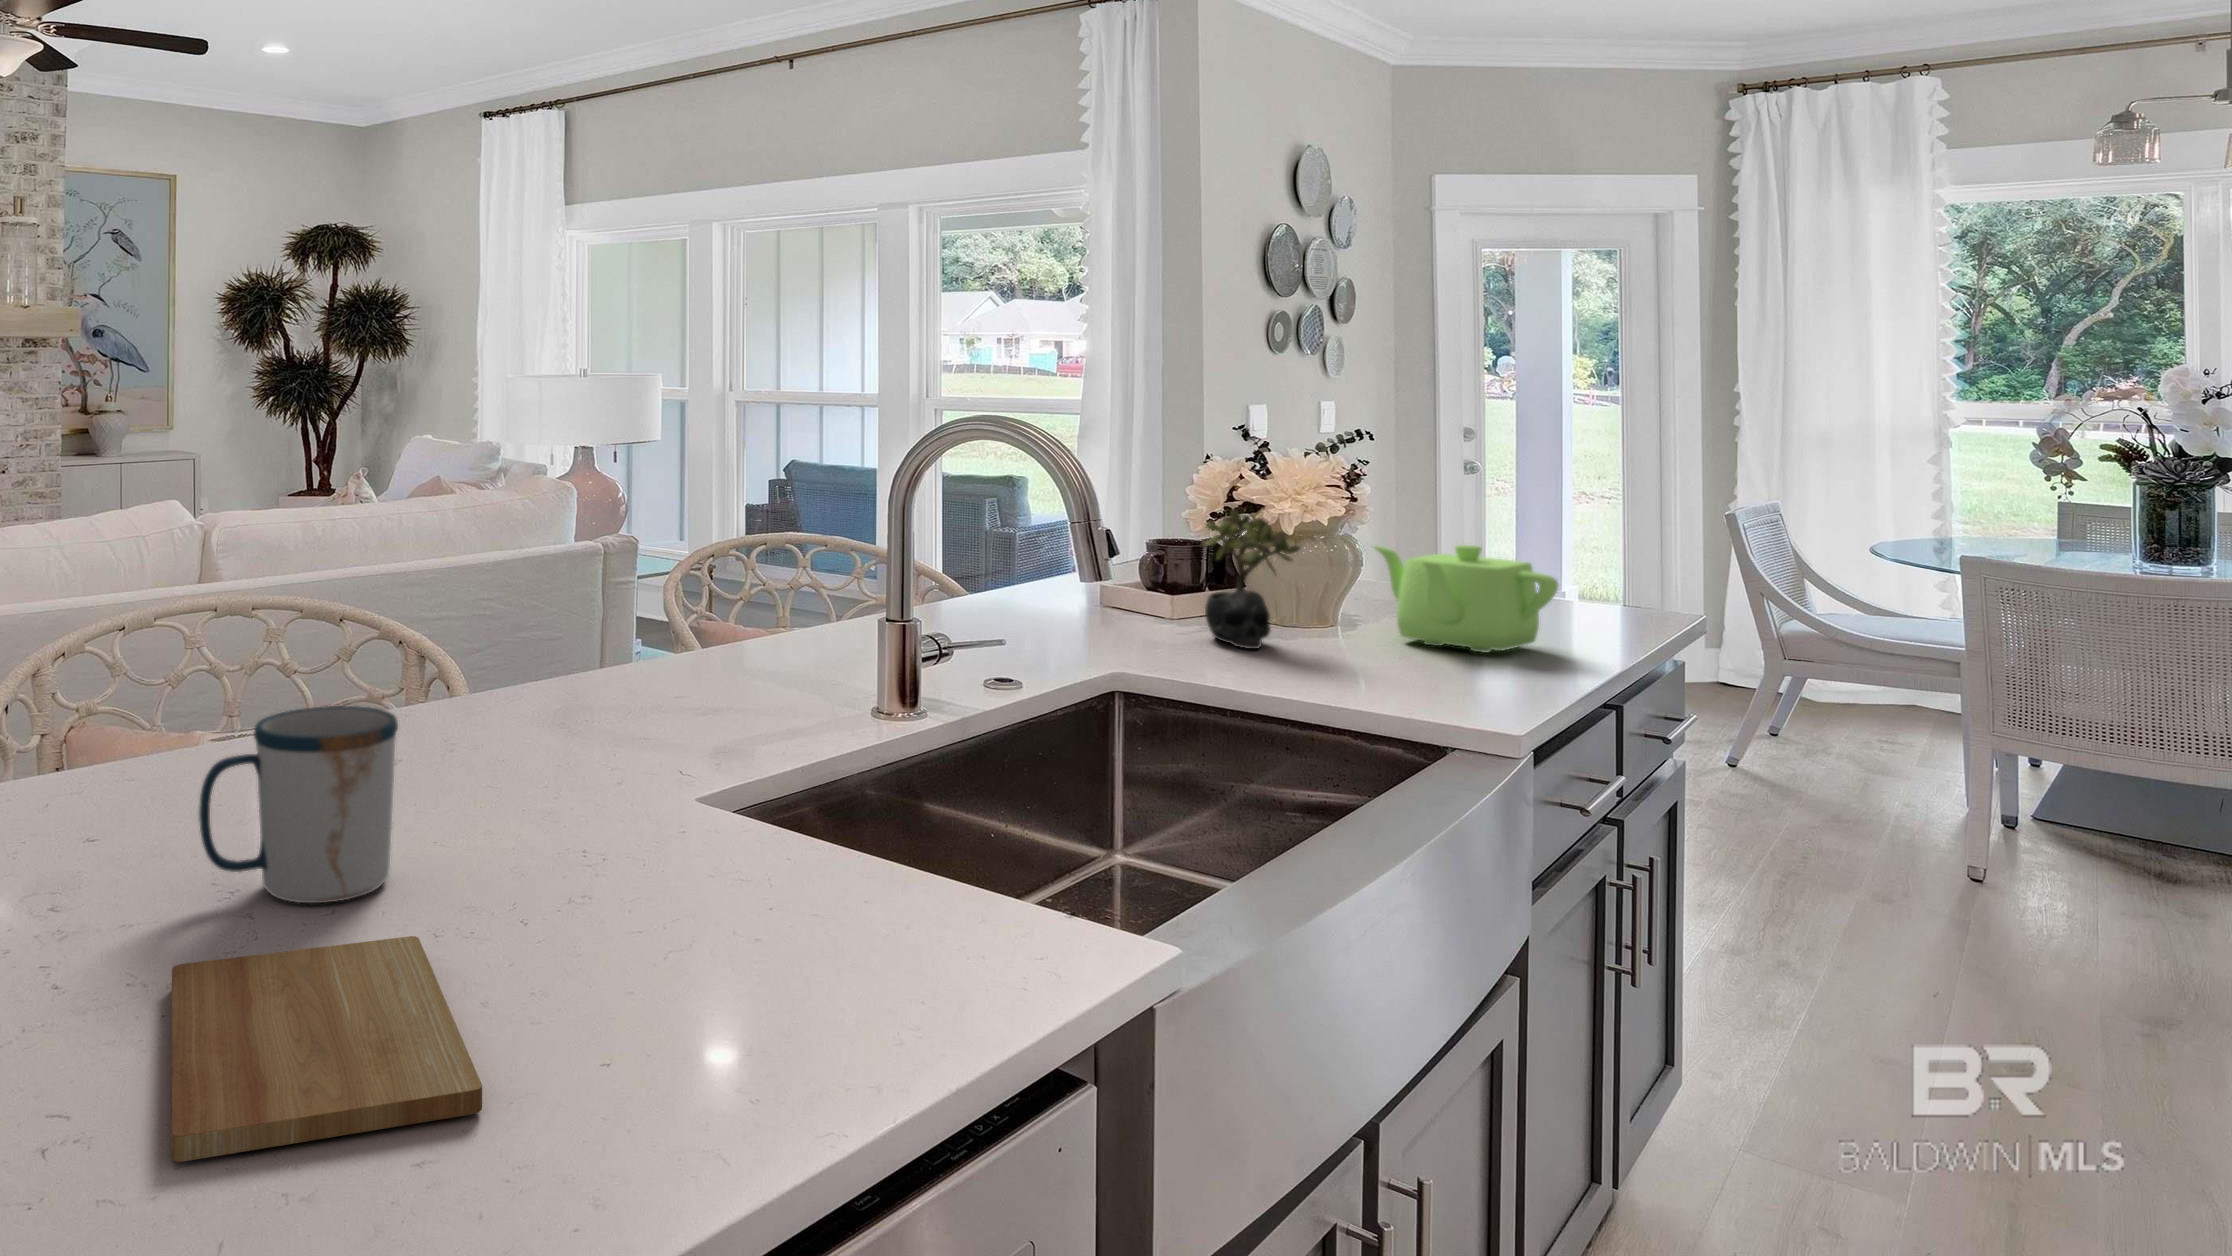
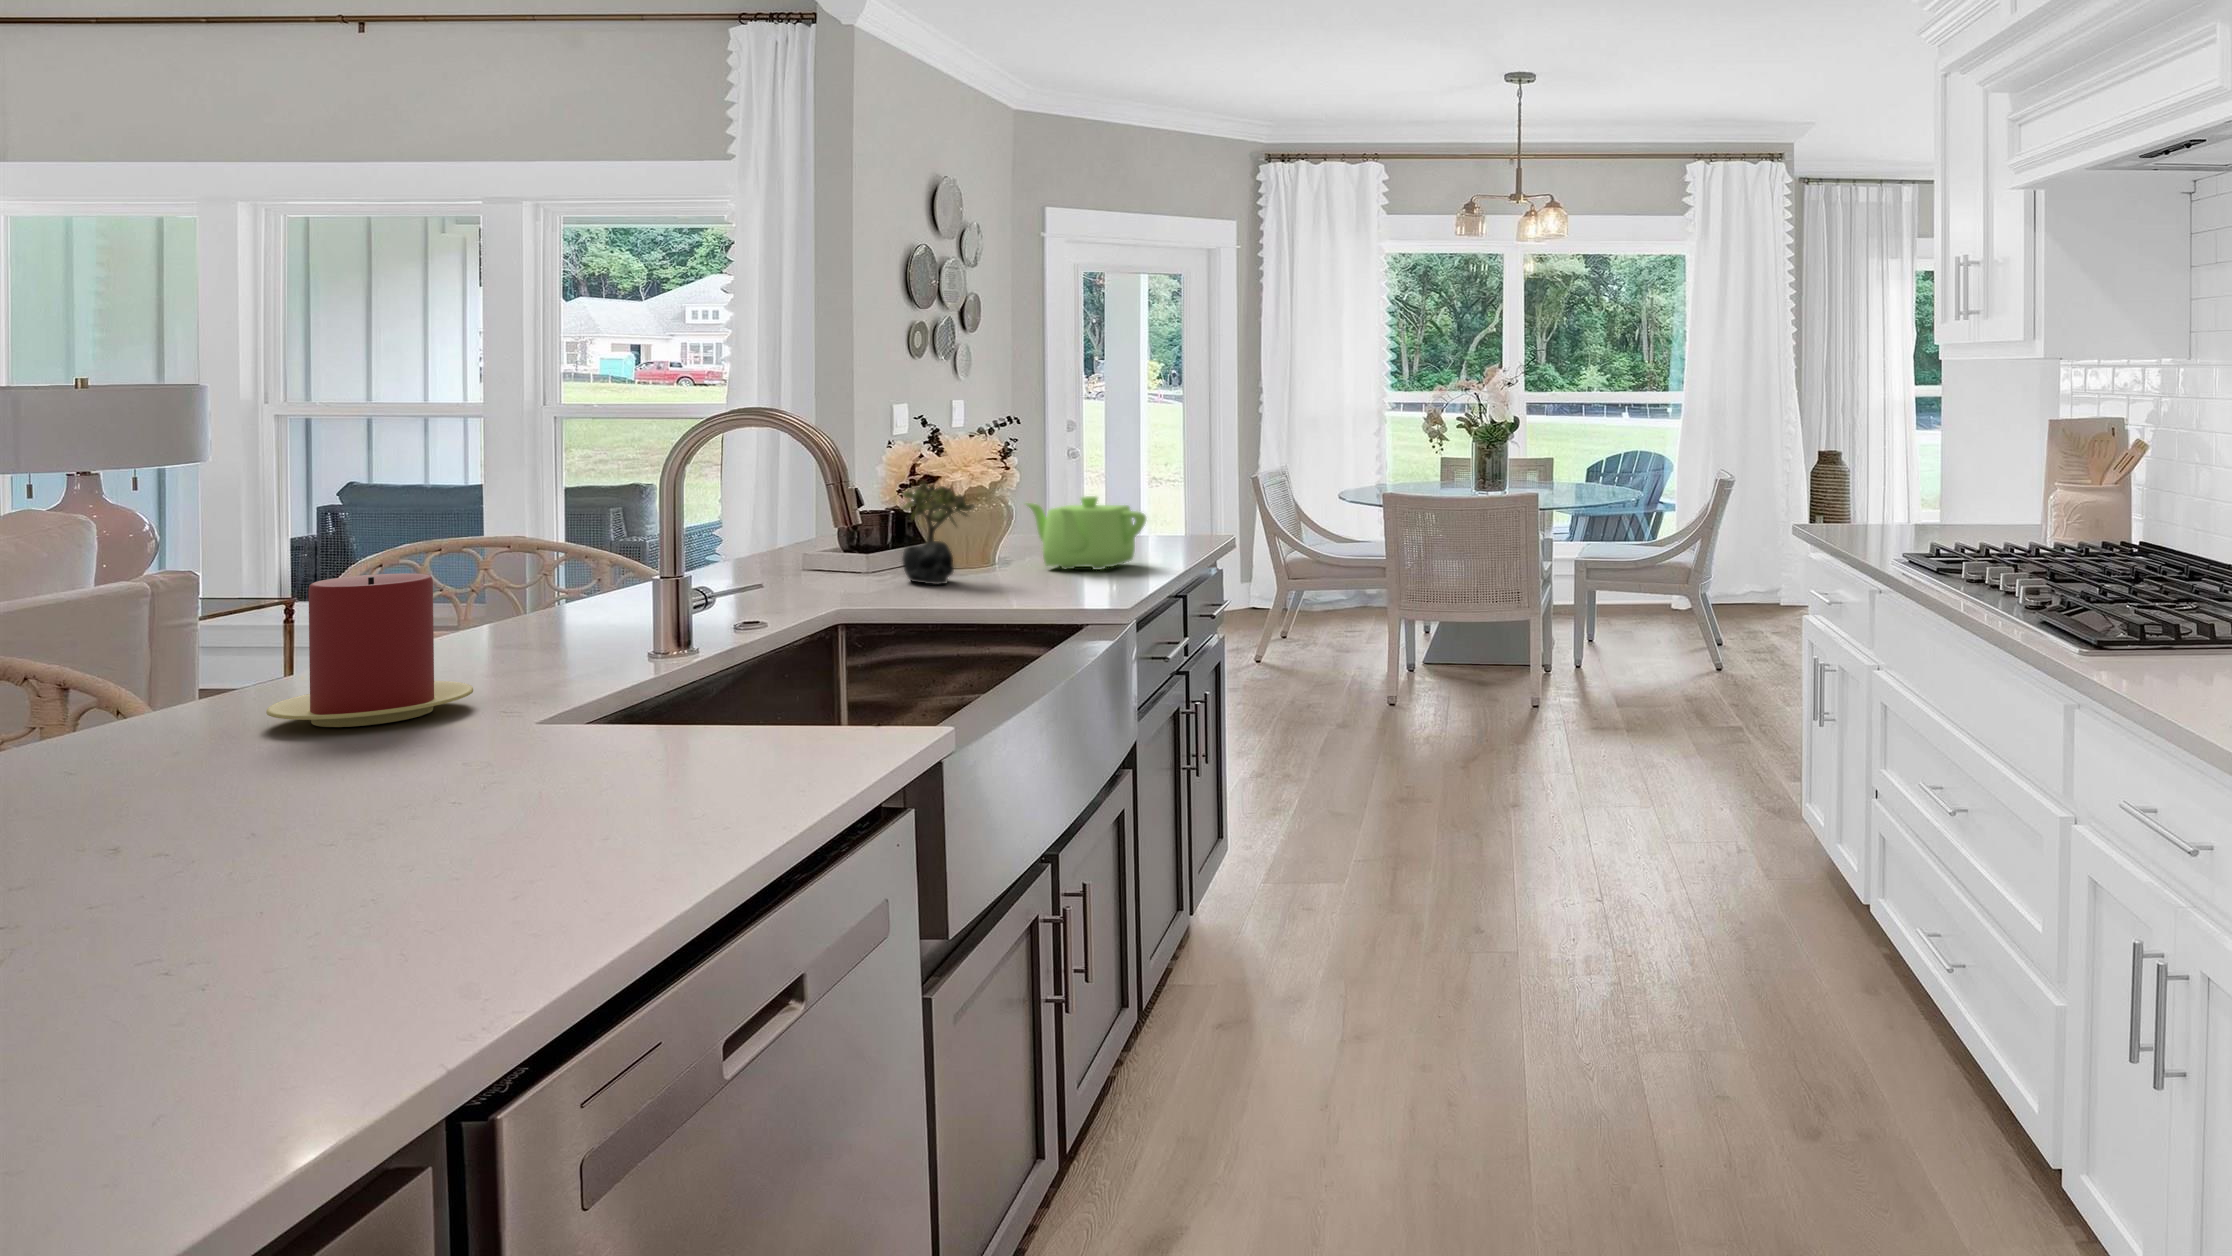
candle: none [468,592,656,769] -> present [266,573,473,727]
mug: present [199,706,398,903] -> none [111,663,312,823]
cutting board: present [171,936,482,1162] -> none [176,805,543,913]

